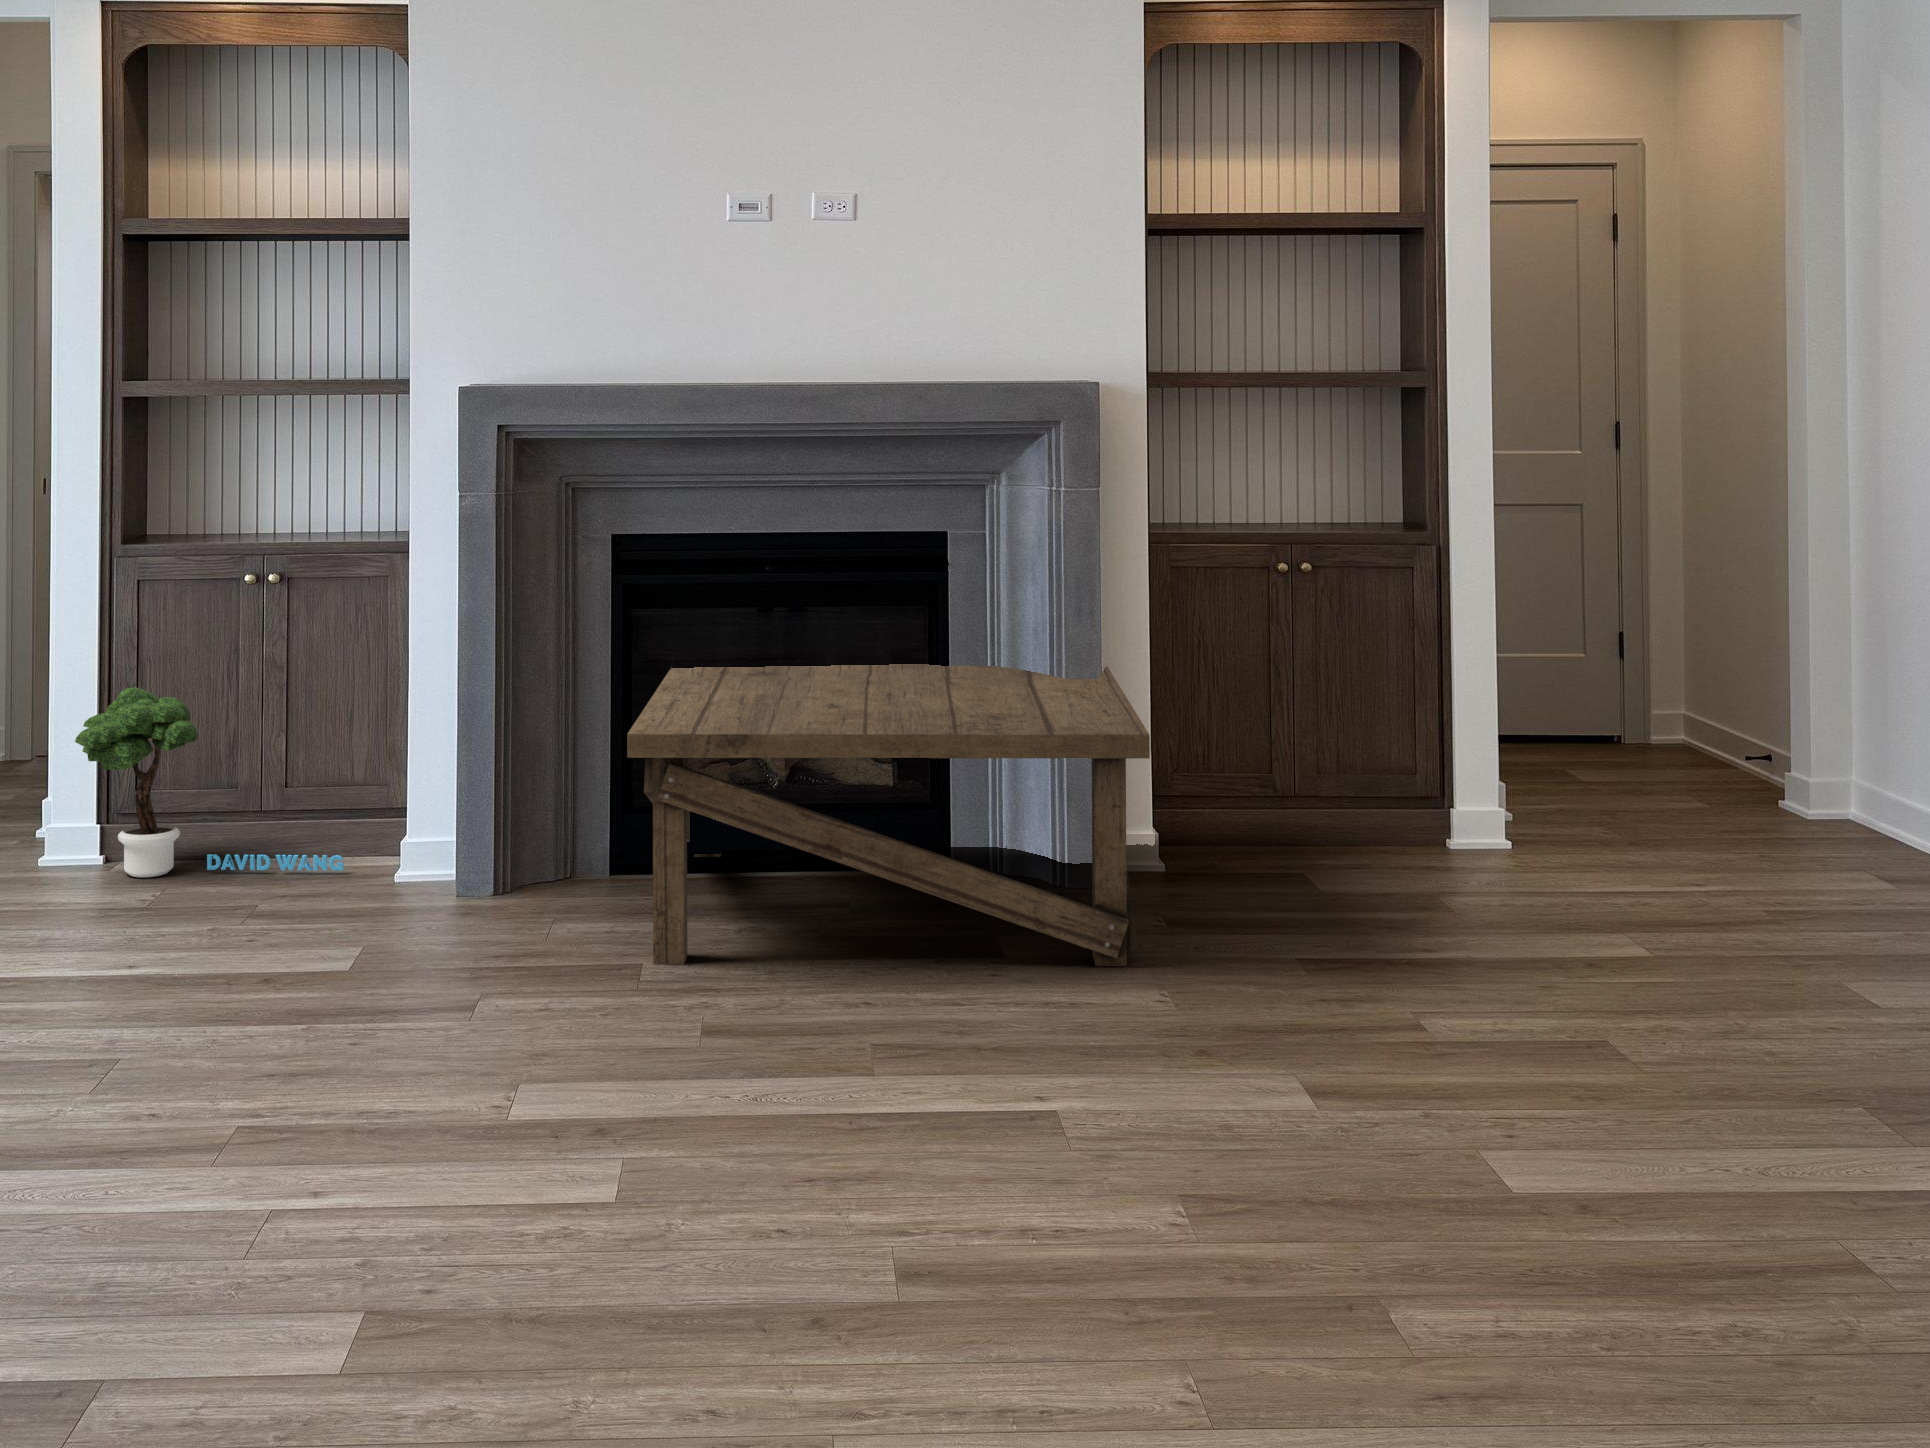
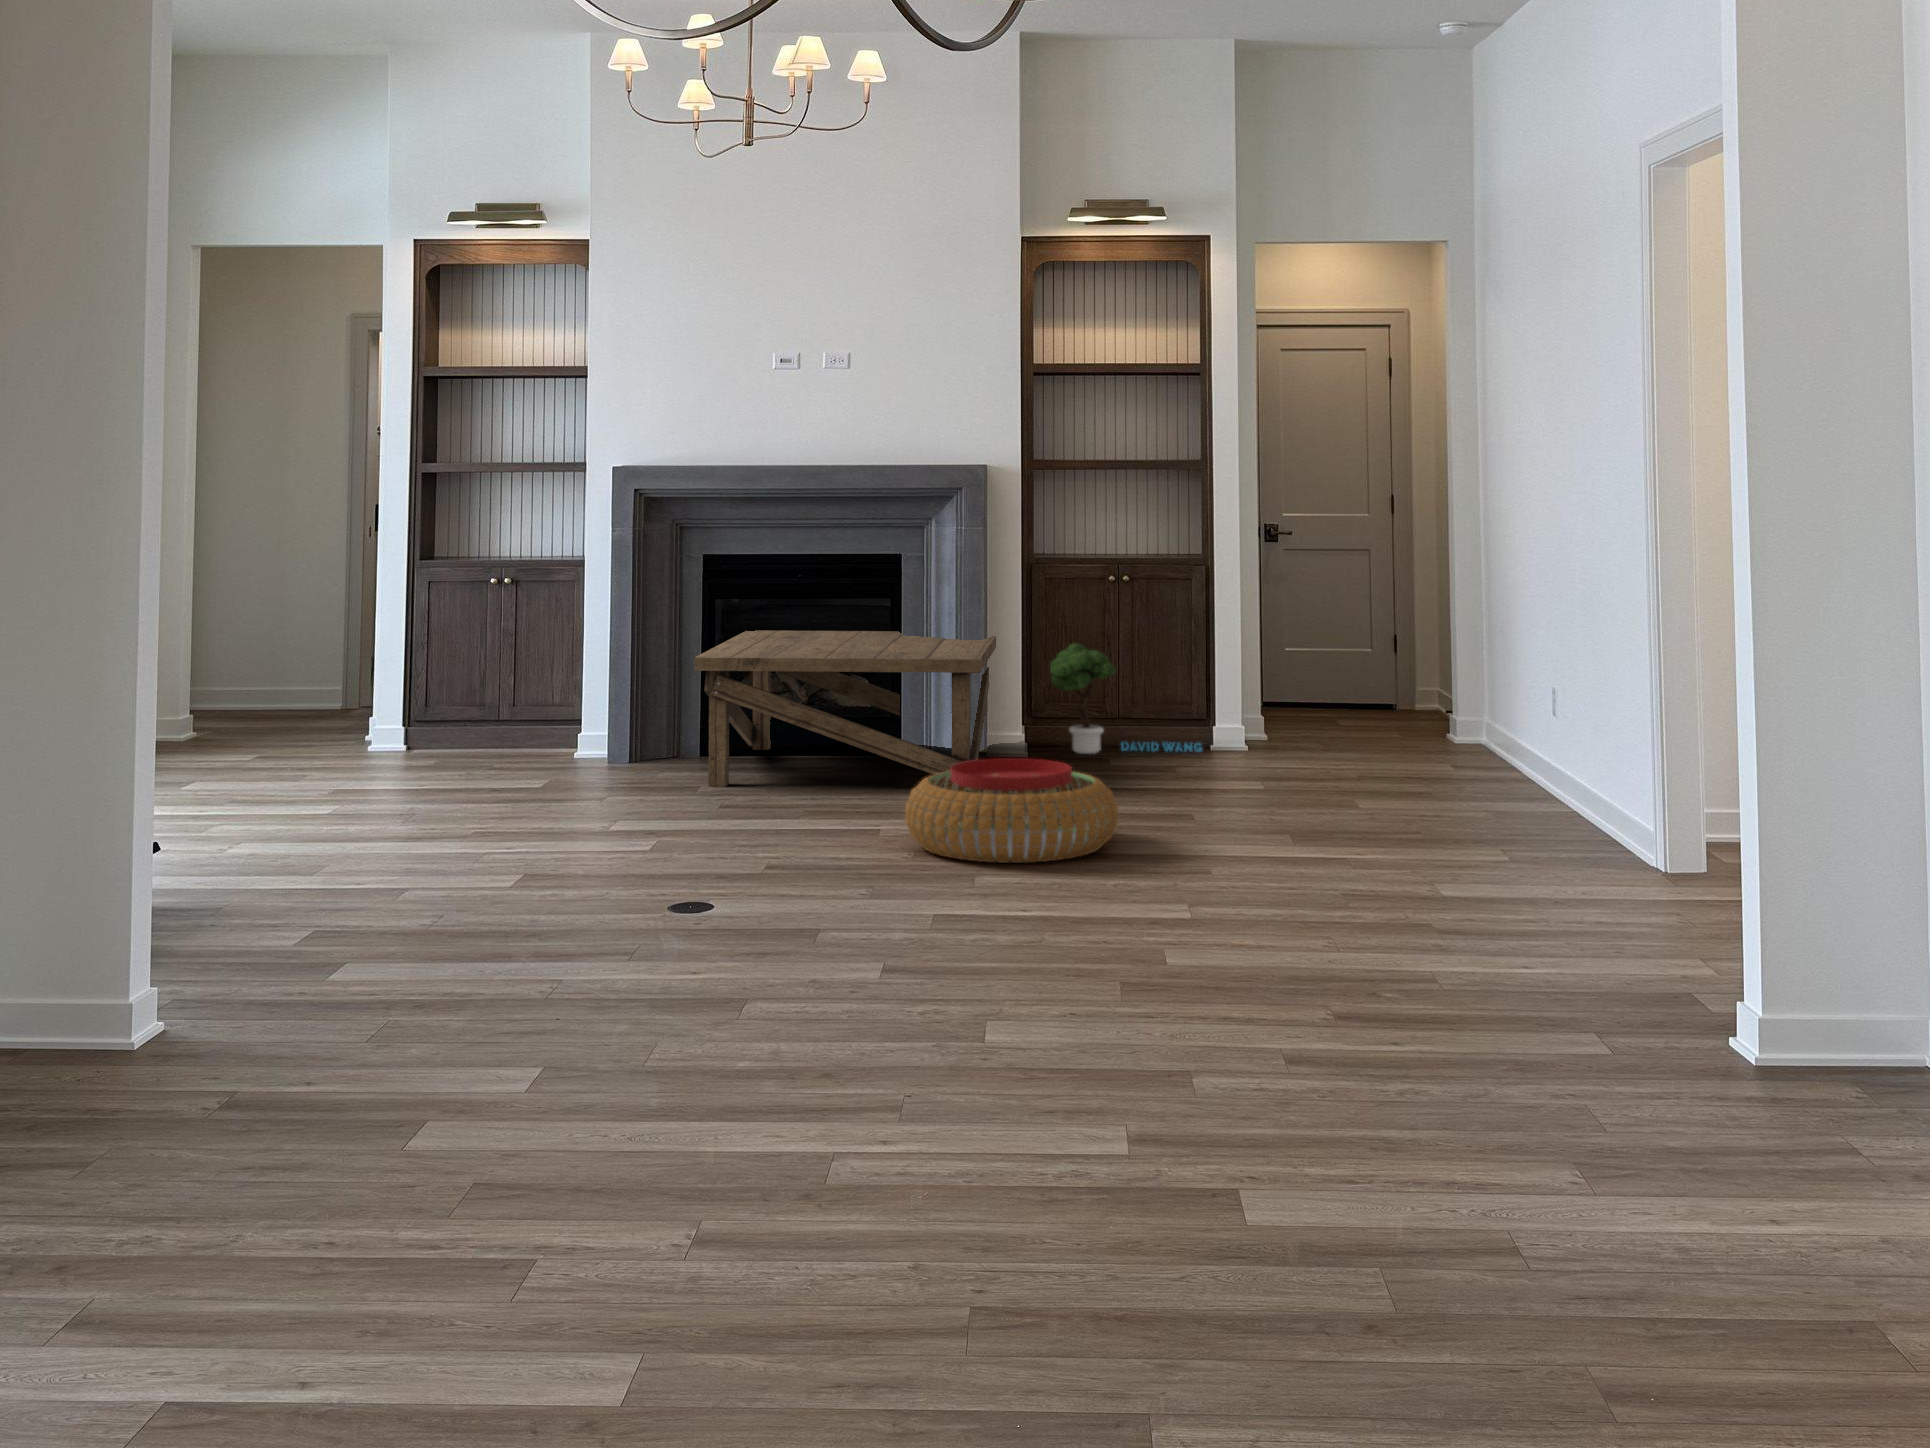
potted tree: present [75,688,344,877] -> present [1050,643,1202,754]
pouf: none [1122,969,1570,1237] -> present [905,758,1118,863]

